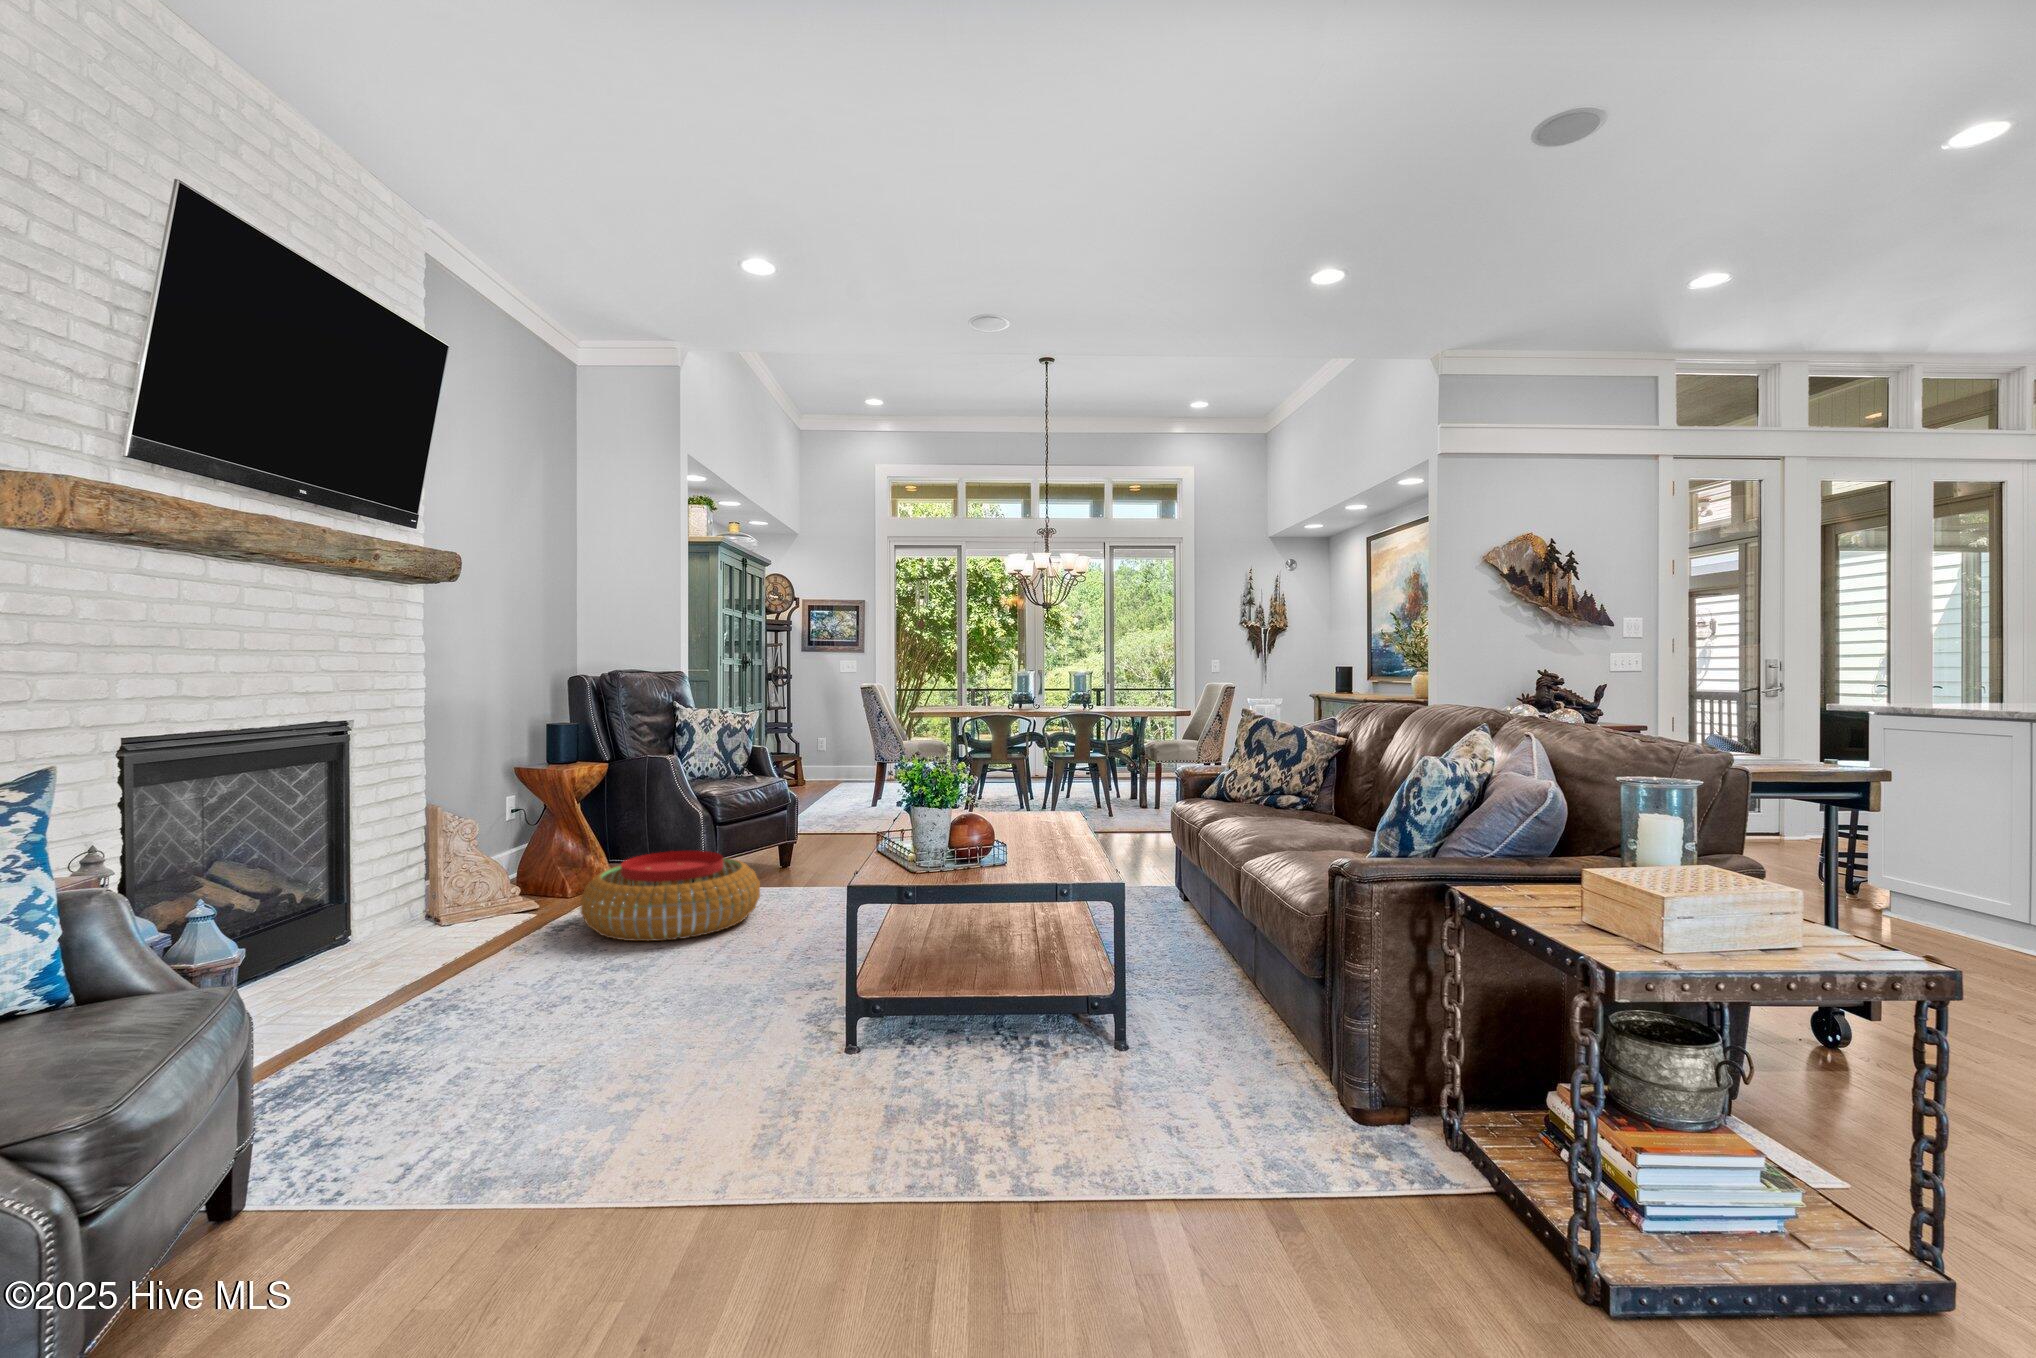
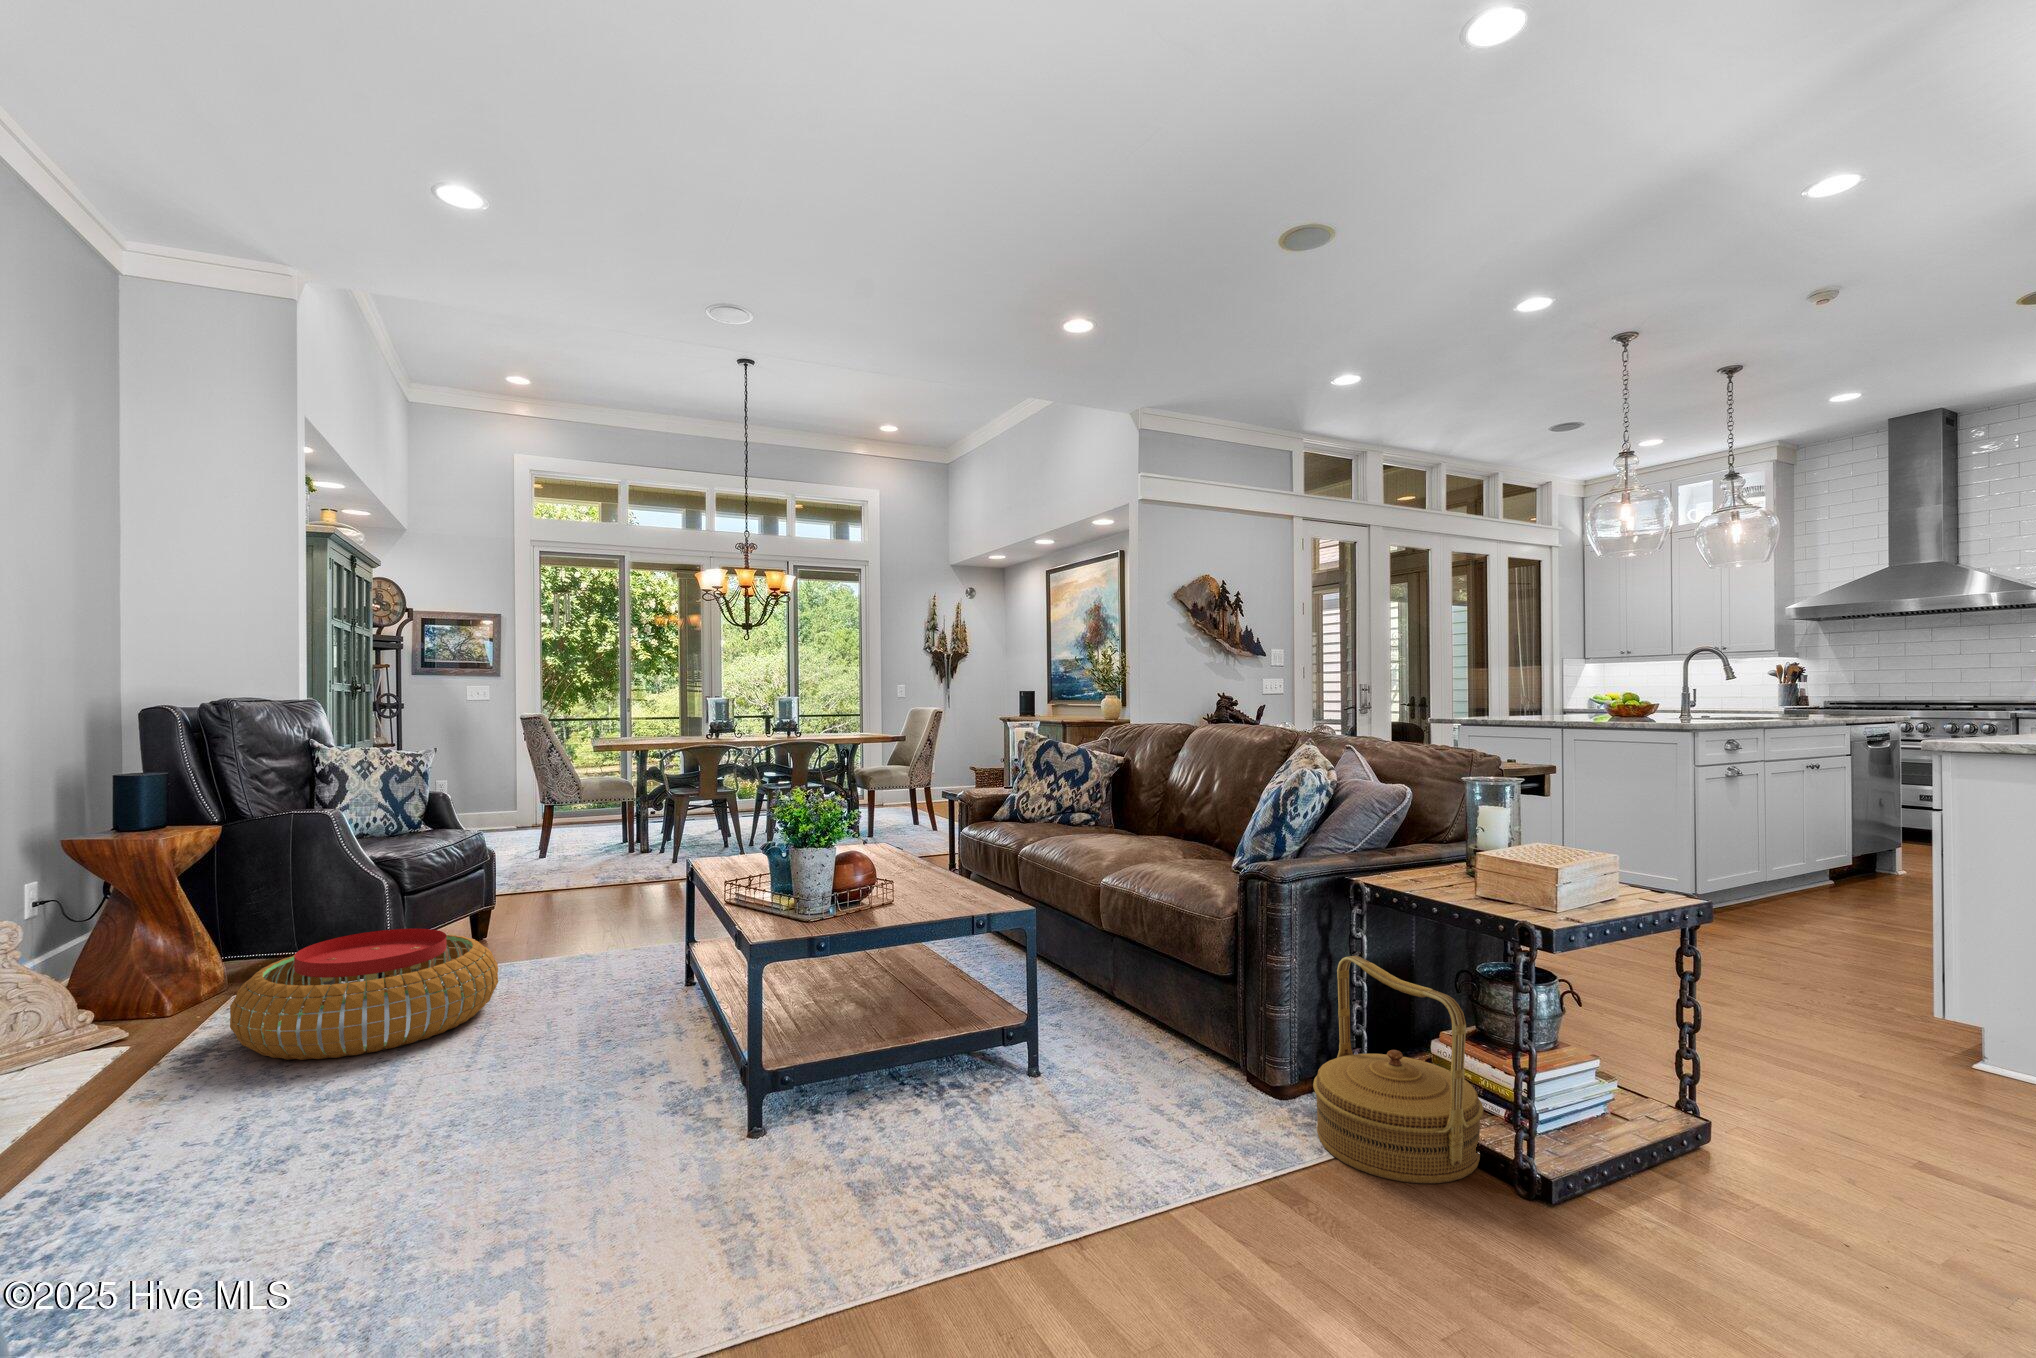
woven basket: none [1359,975,1563,1251] -> present [1313,956,1483,1184]

